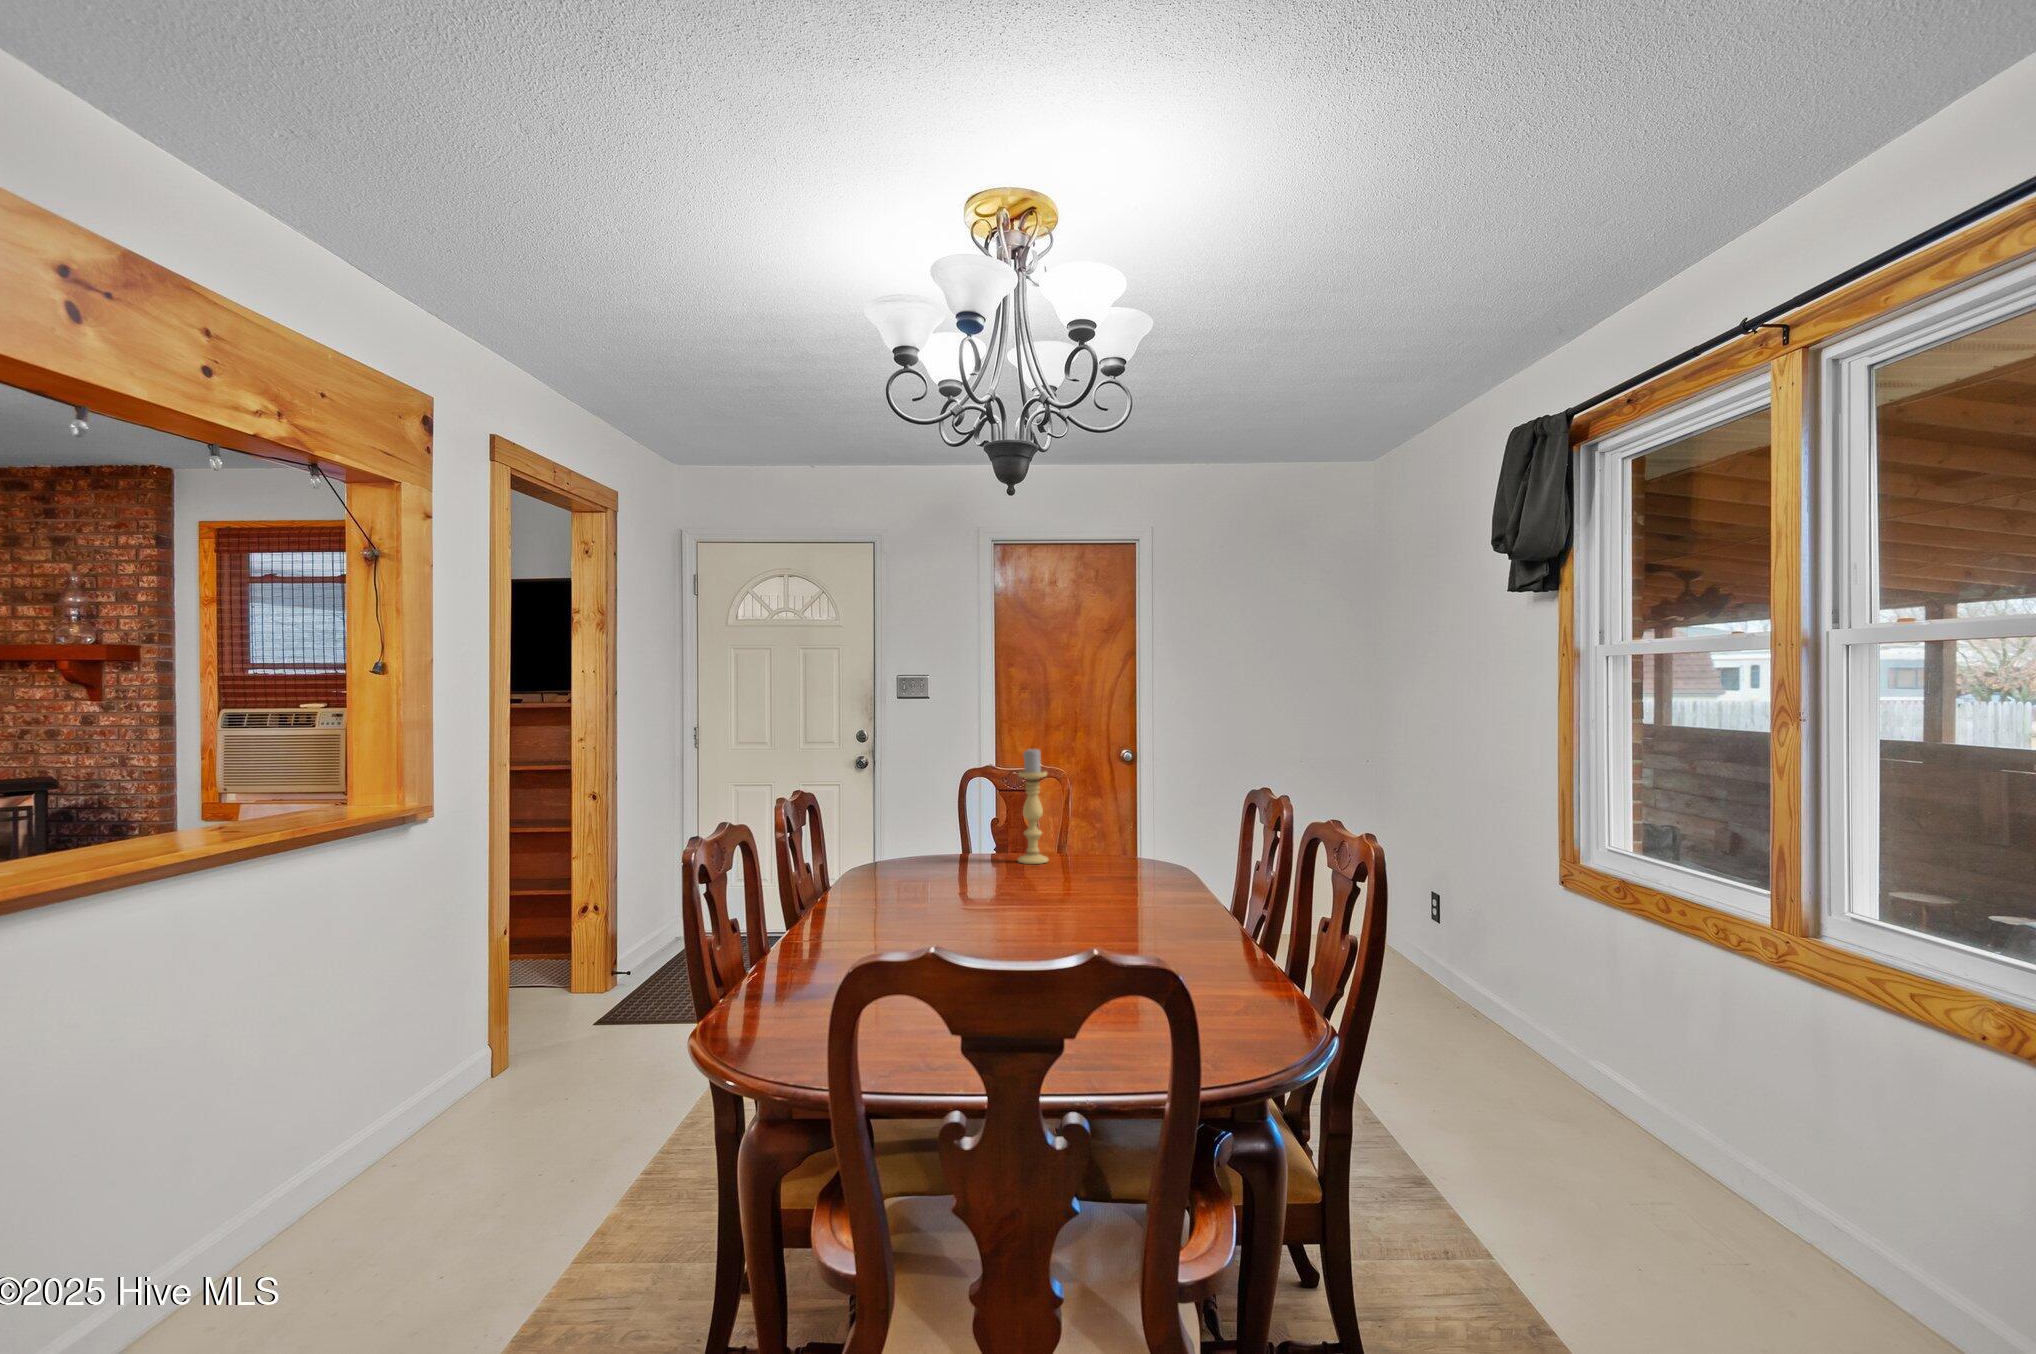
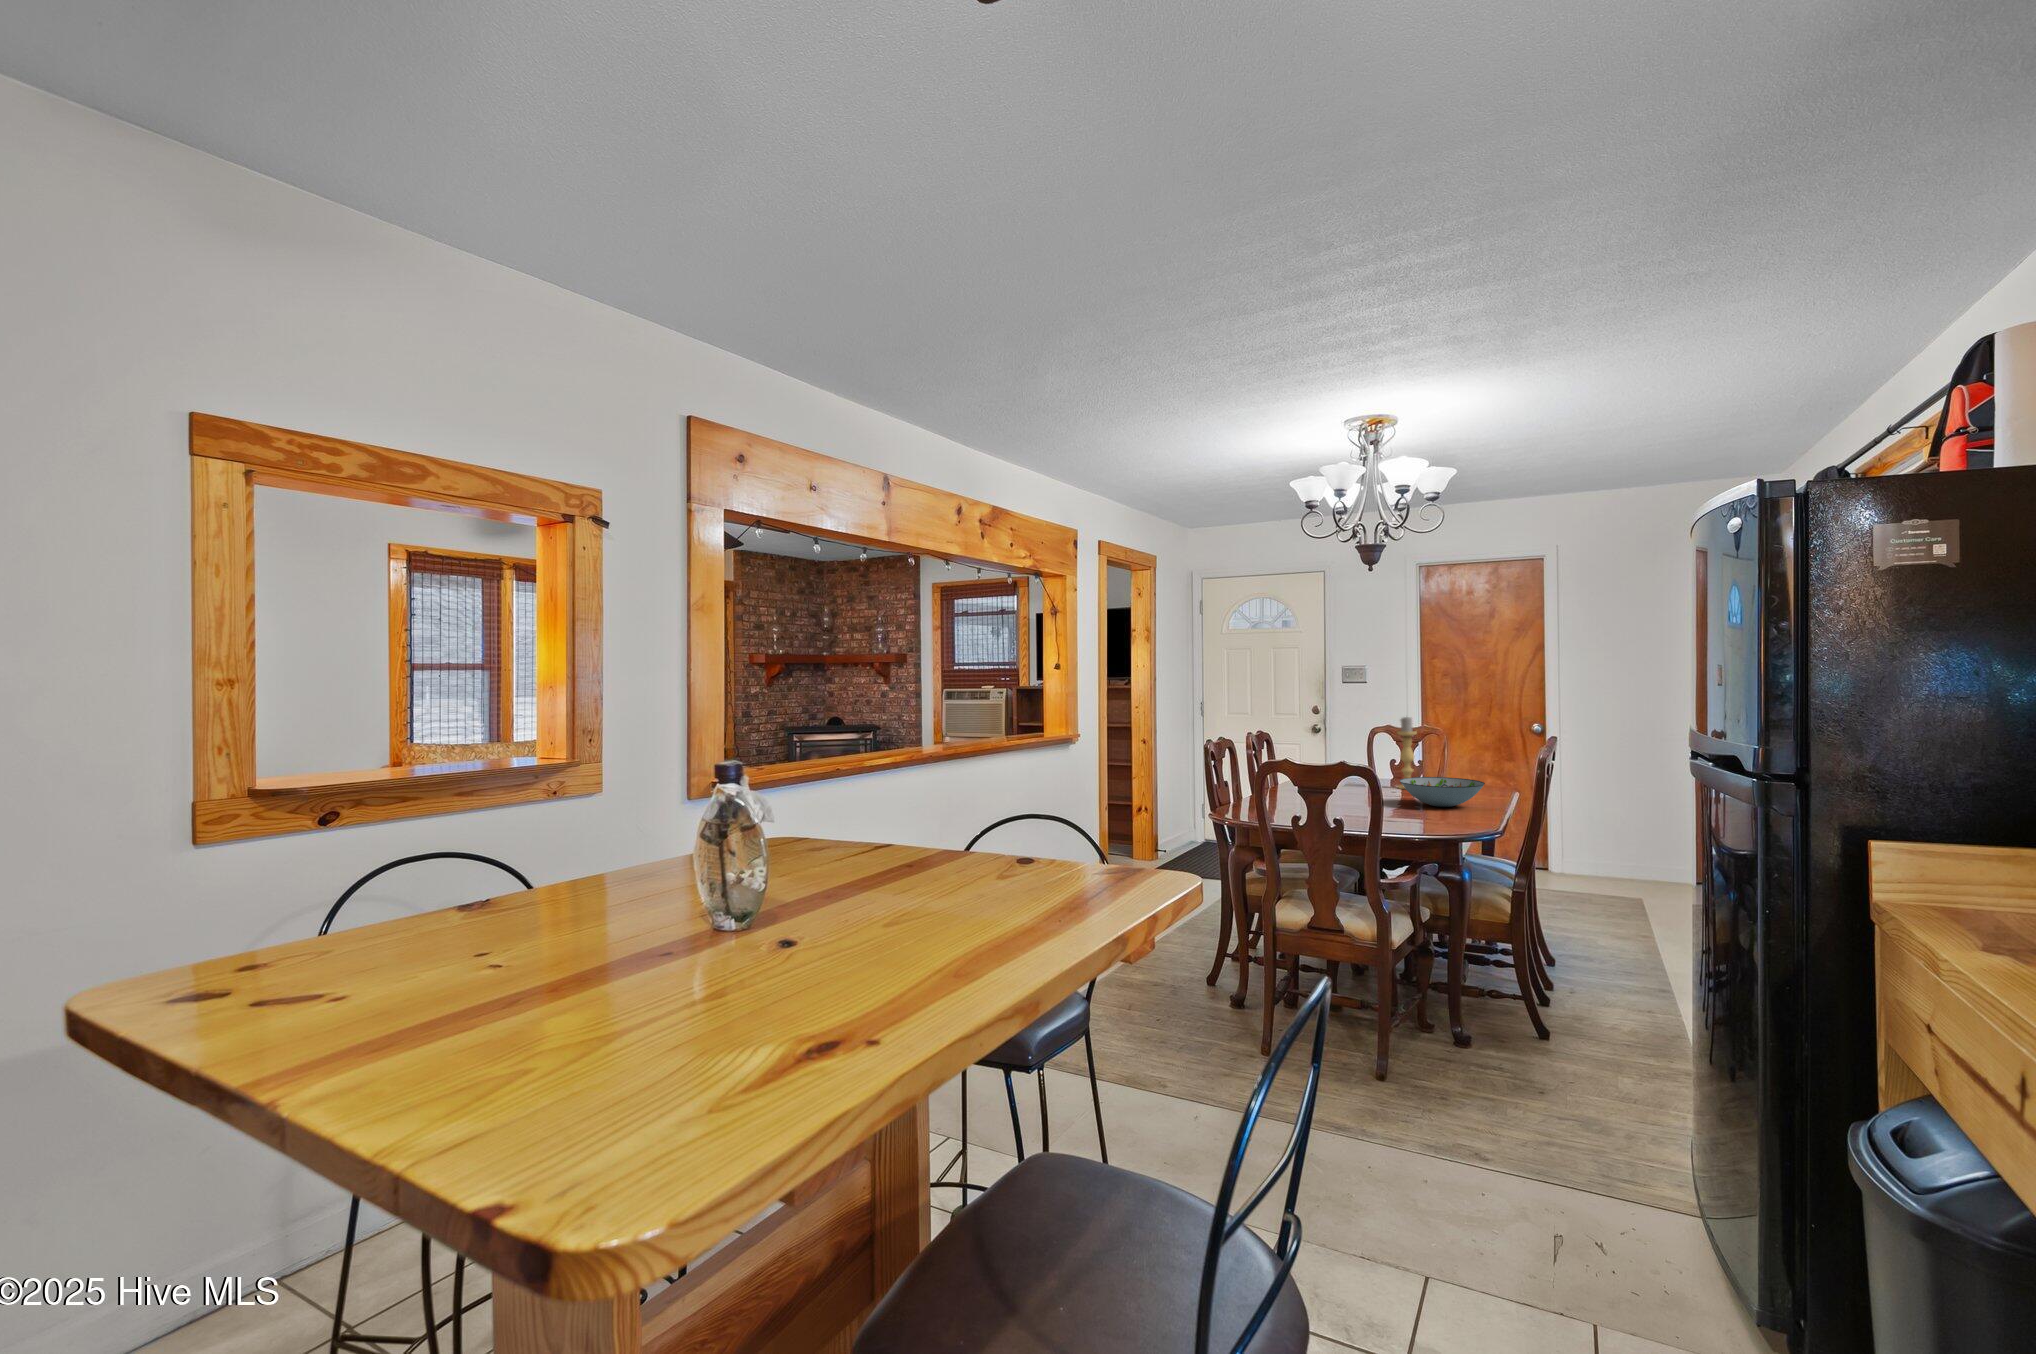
decorative bowl: none [1056,849,1187,904] -> present [1400,777,1485,807]

